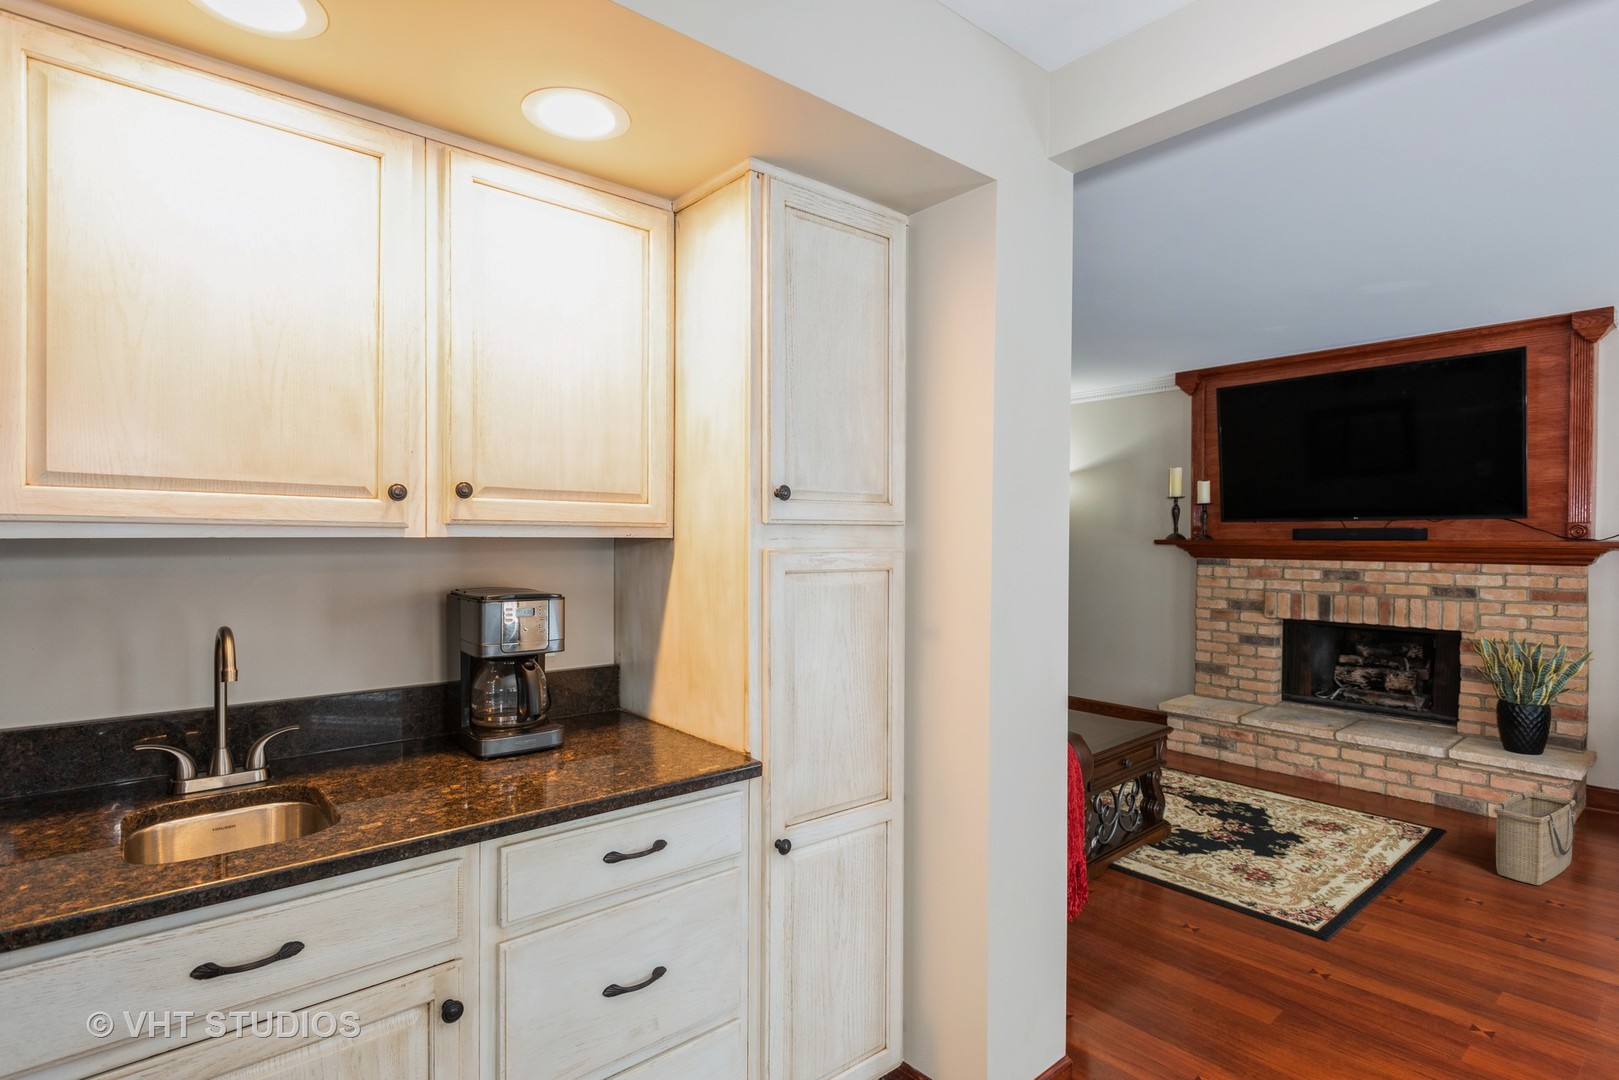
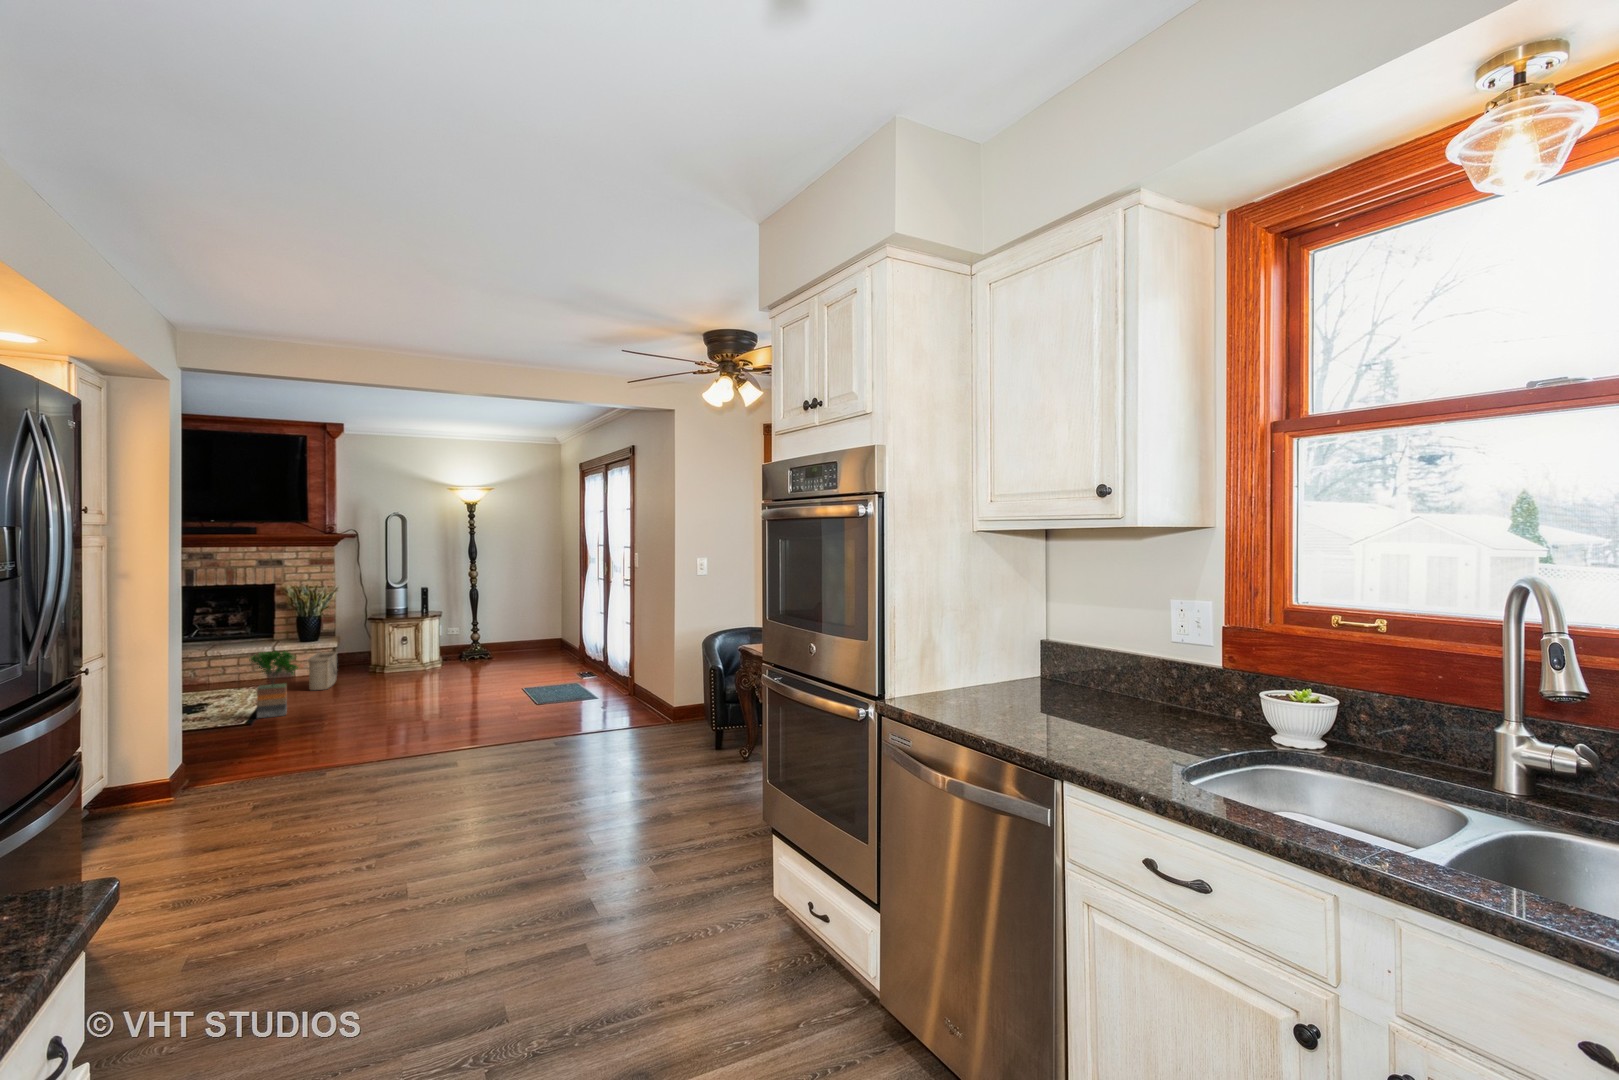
potted tree: none [1331,786,1443,945] -> present [249,651,298,718]

